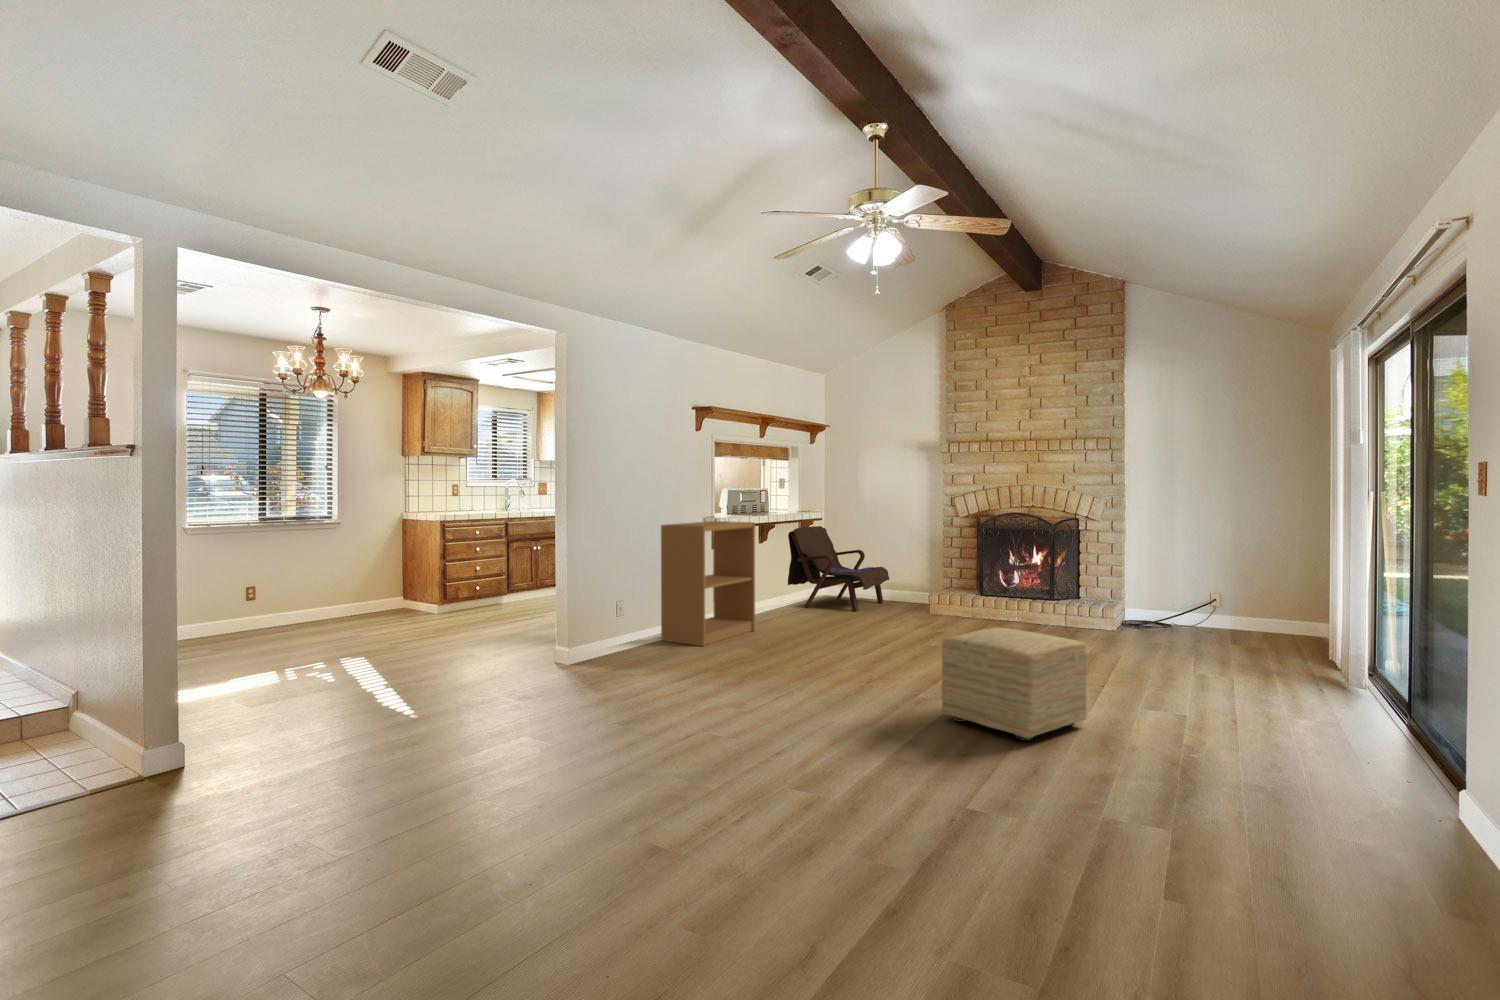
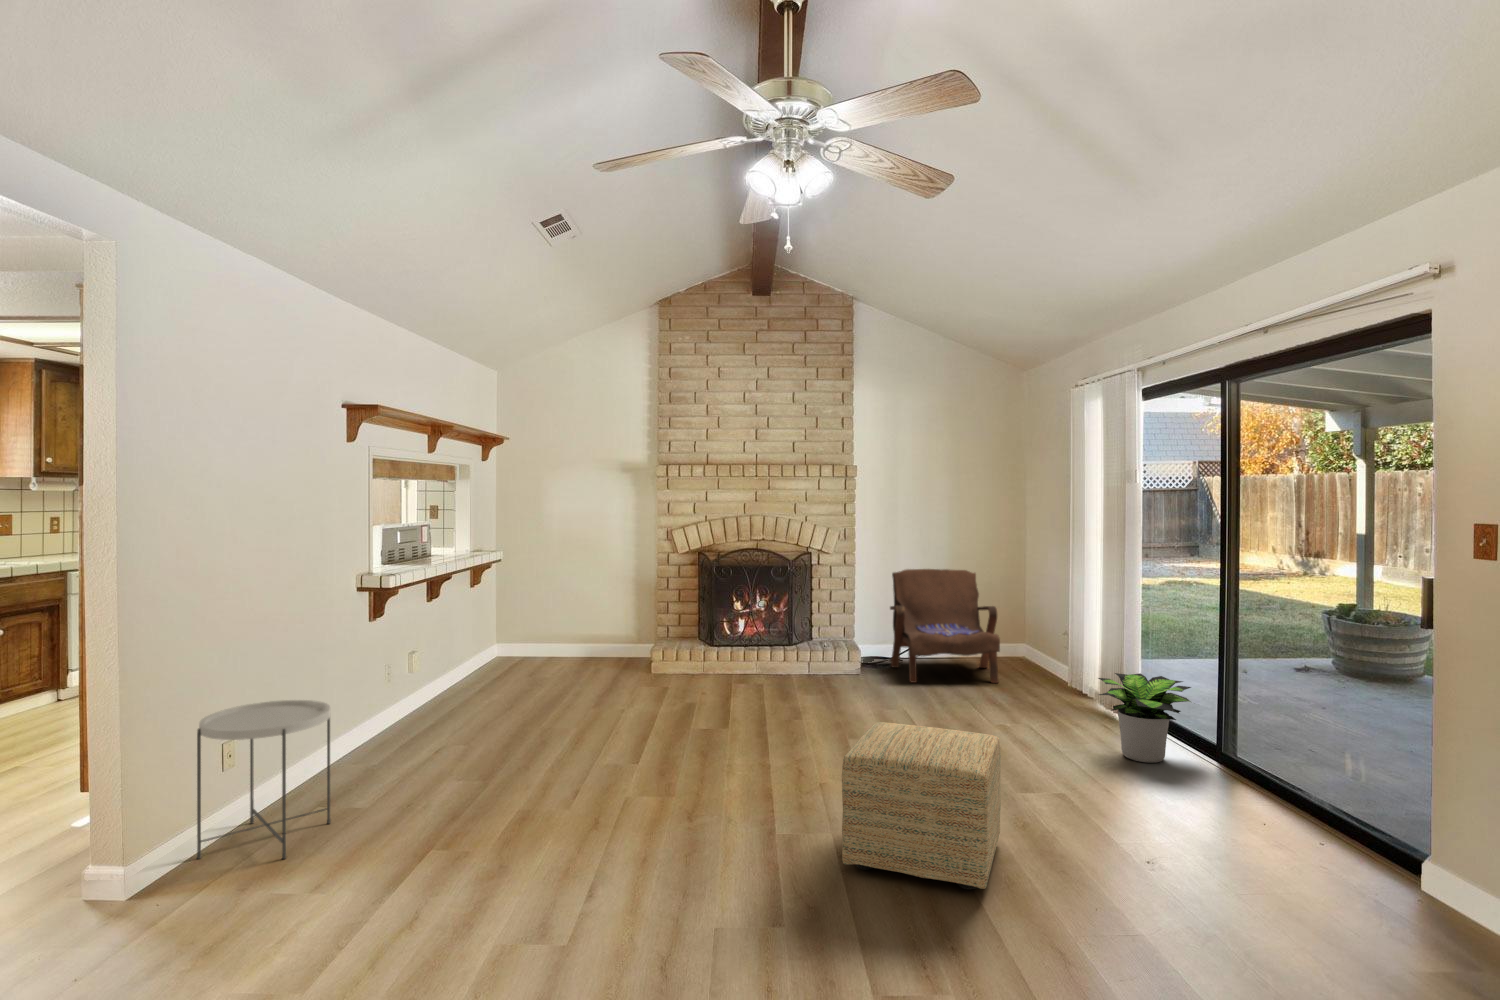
bookshelf: present [661,521,755,646] -> none [301,578,447,783]
armchair: present [788,526,889,611] -> present [890,569,1000,683]
side table: none [597,584,665,667] -> present [197,700,331,859]
potted plant: none [1281,627,1397,712] -> present [1098,673,1191,763]

